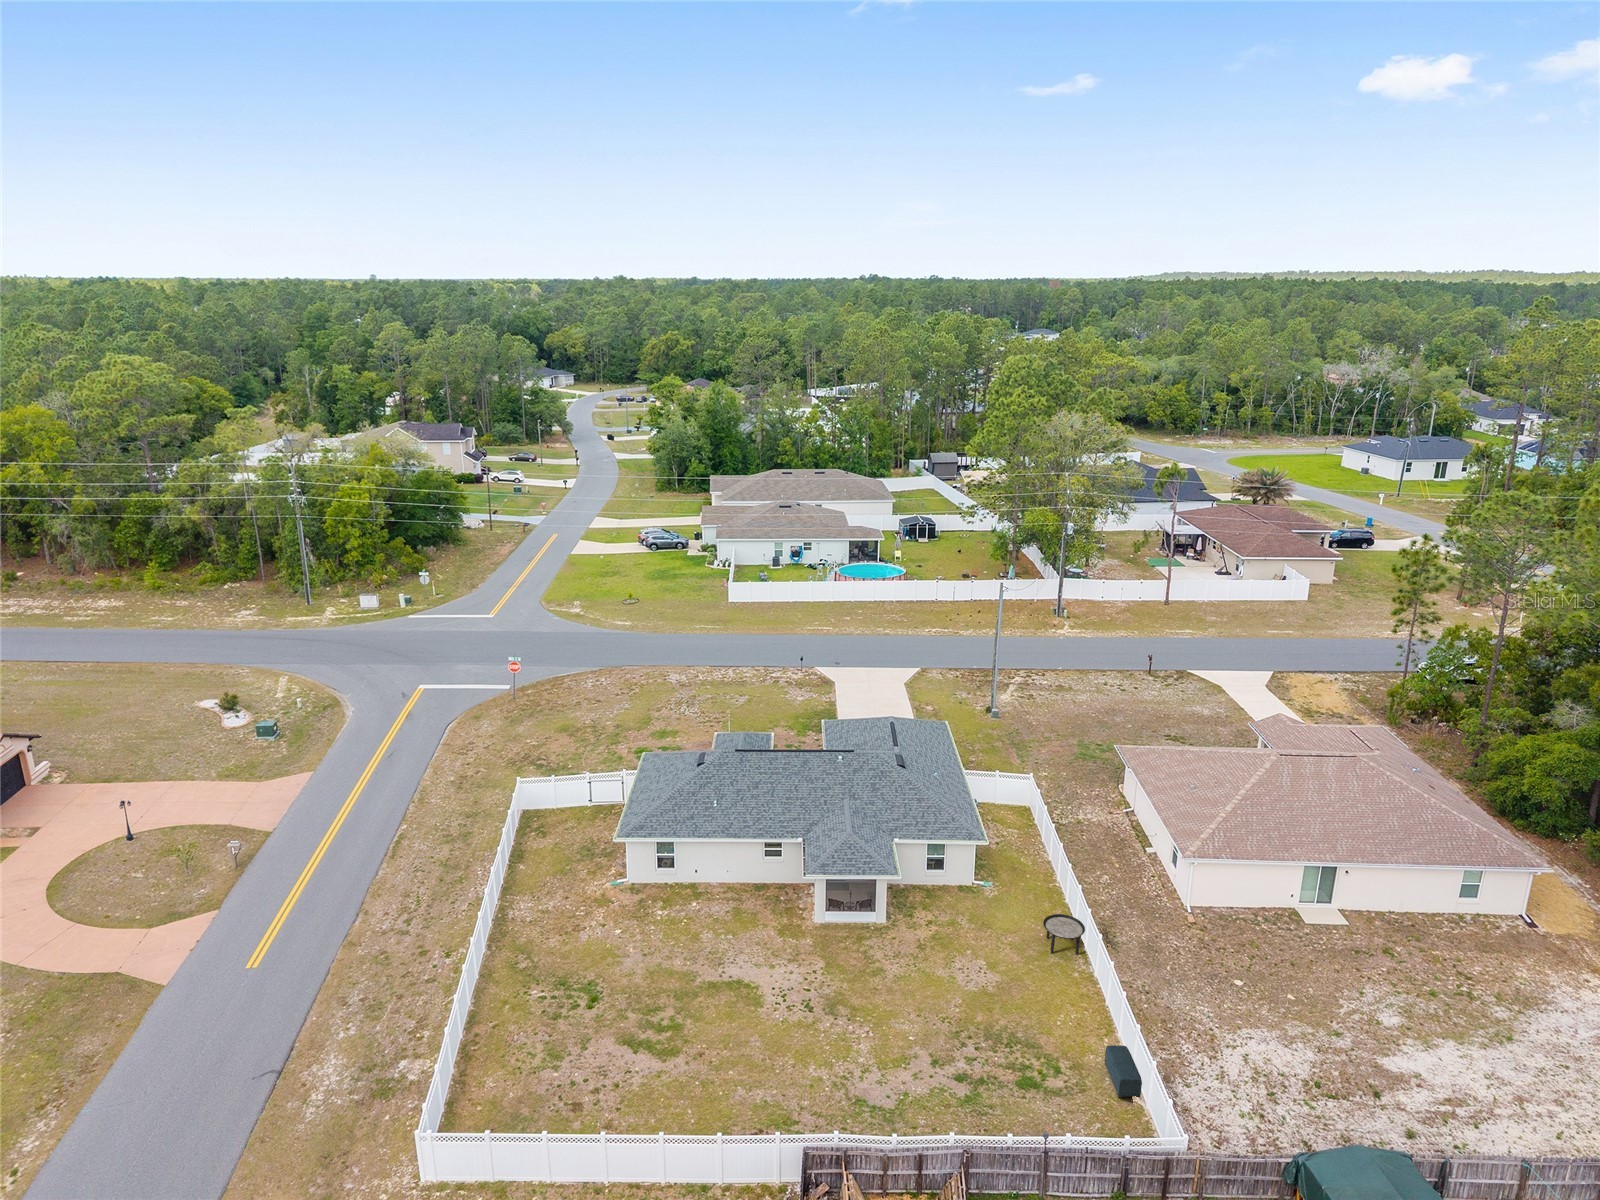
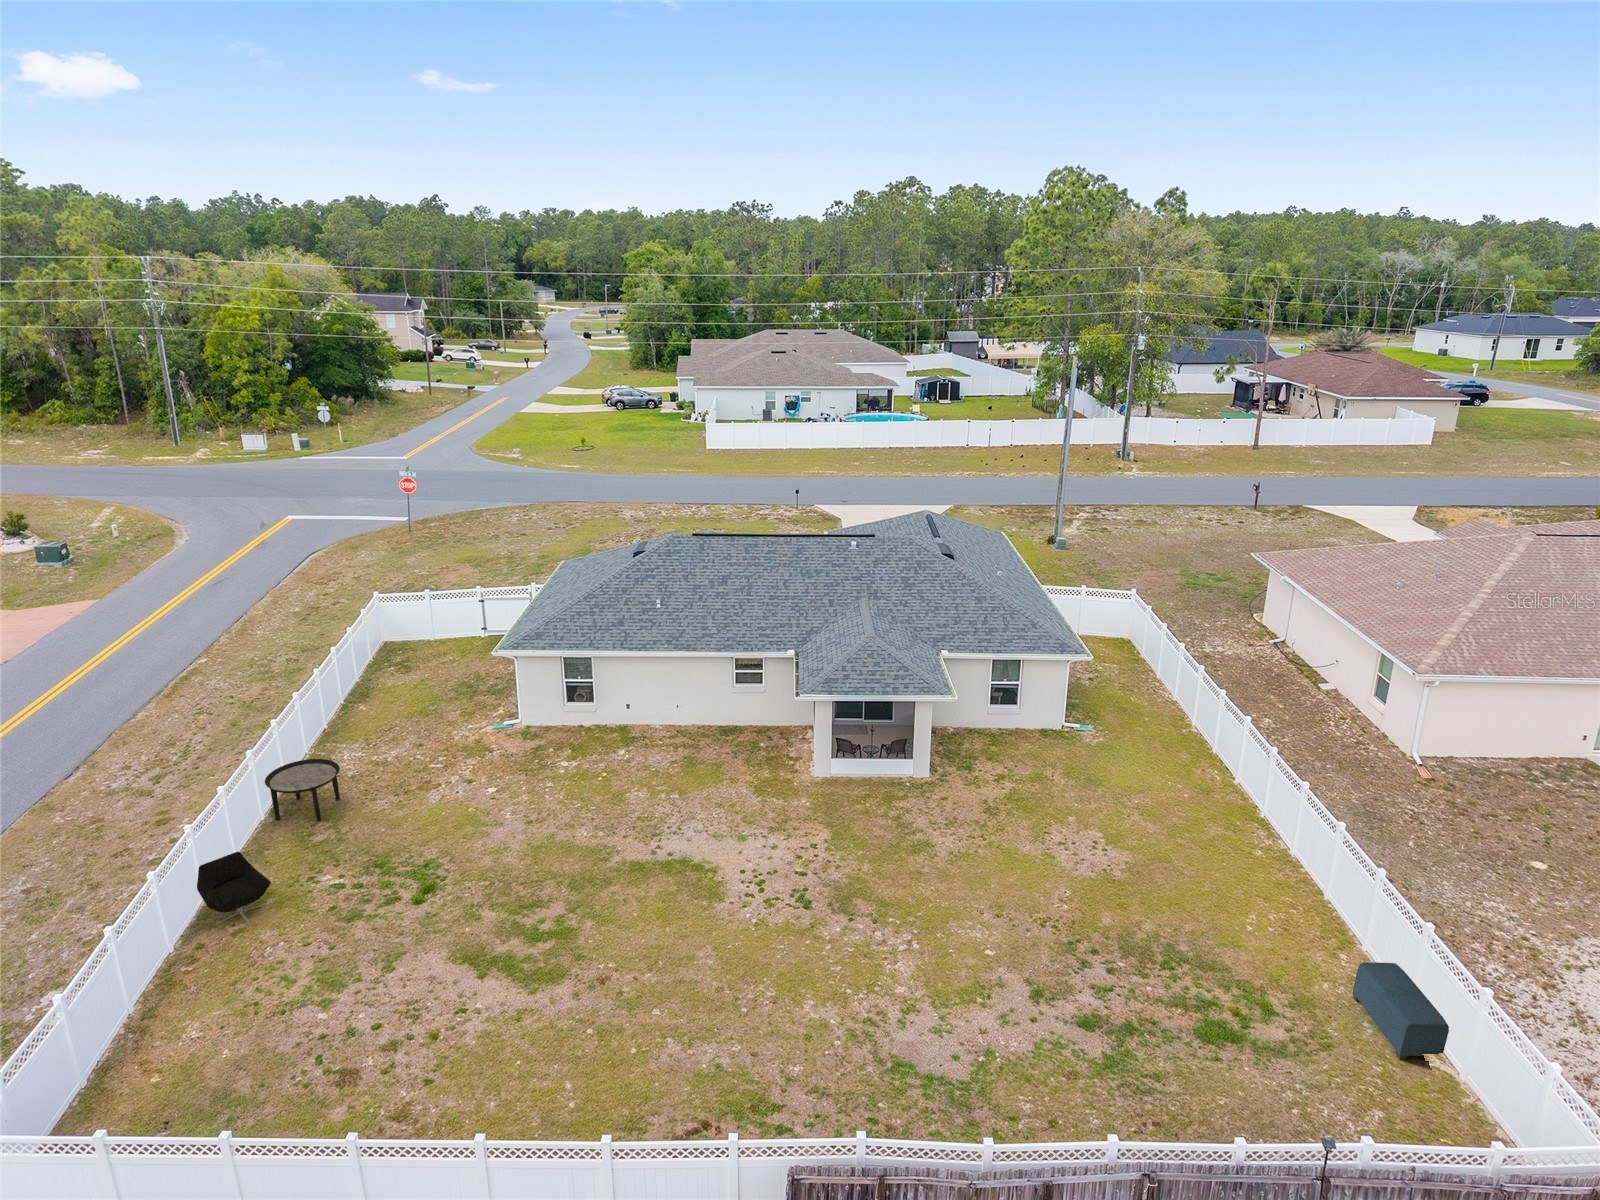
round table: present [1043,914,1085,955] -> present [265,759,340,821]
lounge chair: none [470,979,510,1023] -> present [197,852,271,925]

